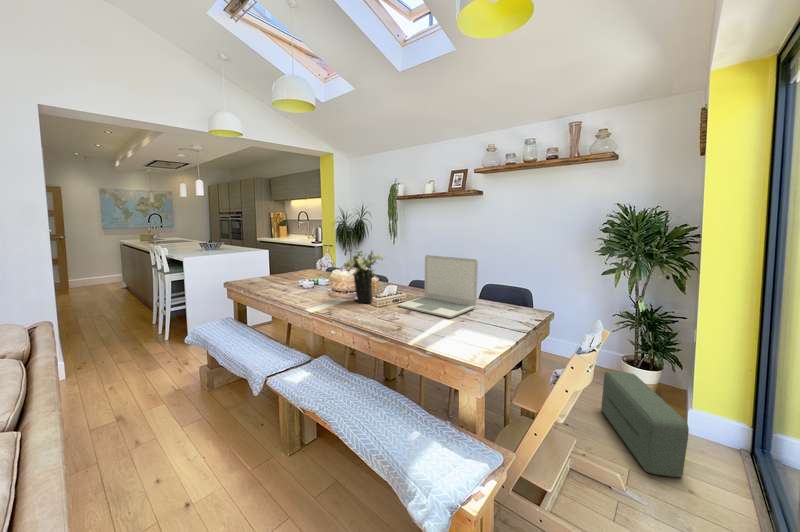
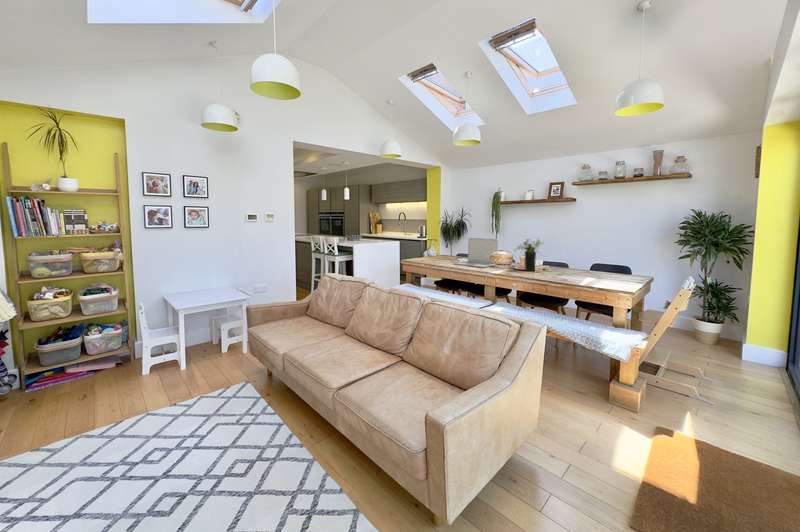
laptop: present [398,255,478,318] -> present [455,238,498,268]
pouf: present [601,371,689,477] -> none [681,320,743,373]

